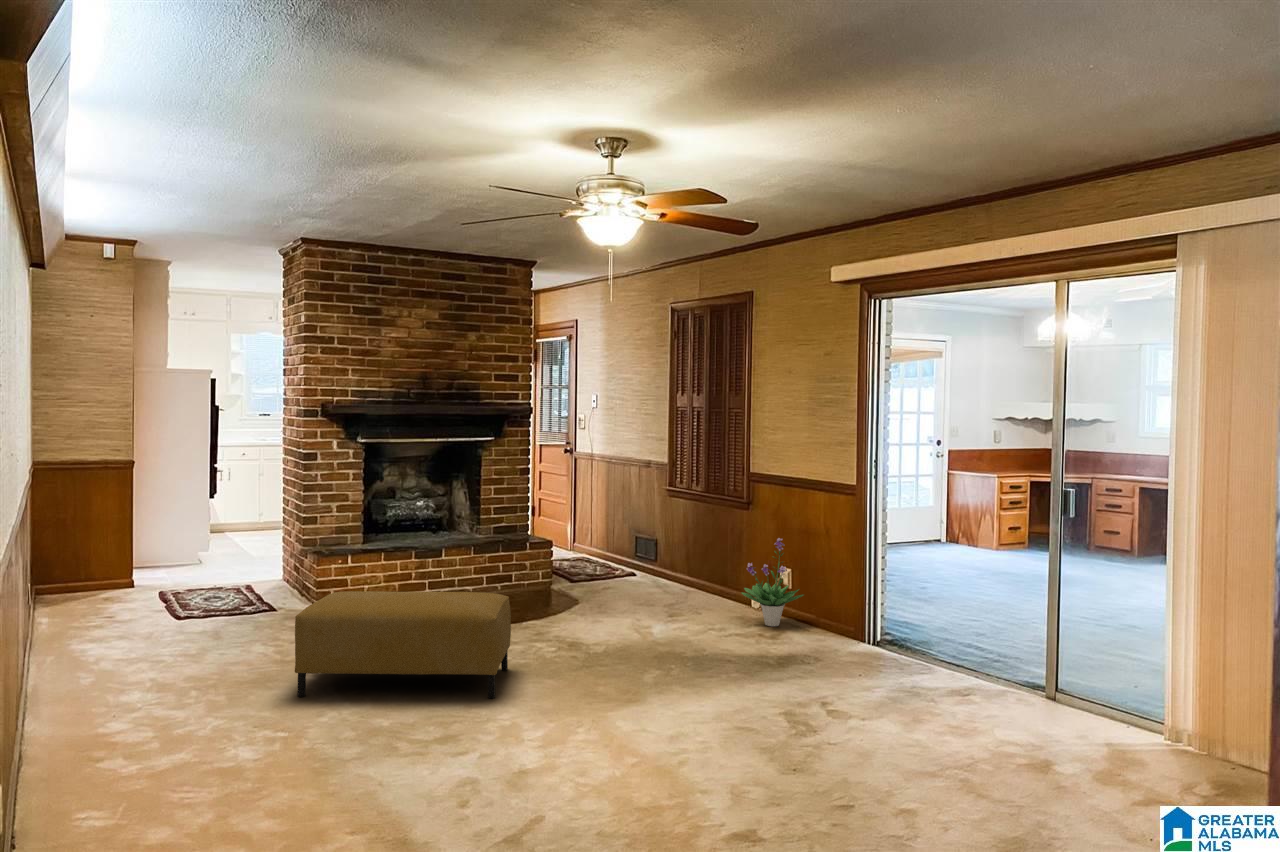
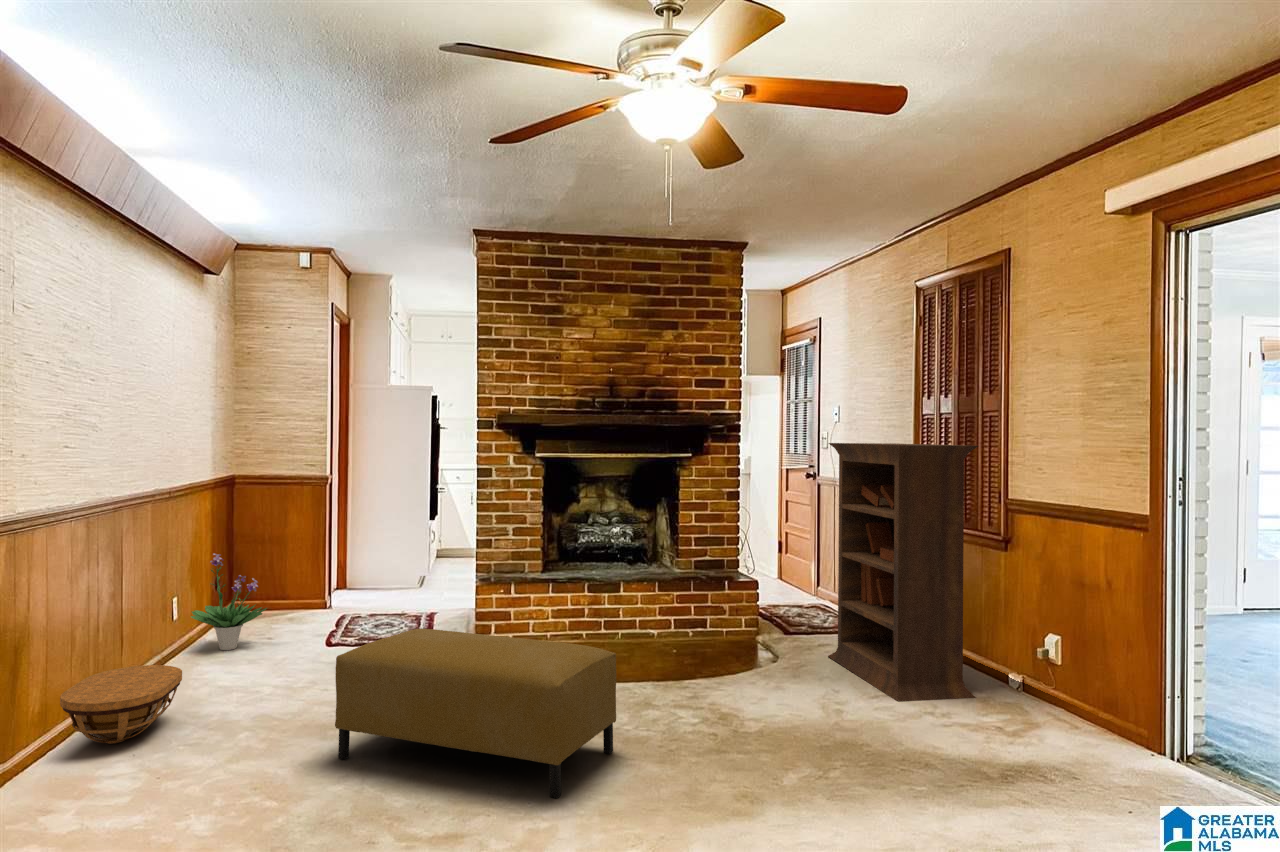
bookcase: none [613,429,733,620] -> present [828,443,978,702]
potted plant: present [741,538,803,626] -> present [191,553,267,650]
basket: none [22,644,118,711] -> present [60,665,182,744]

